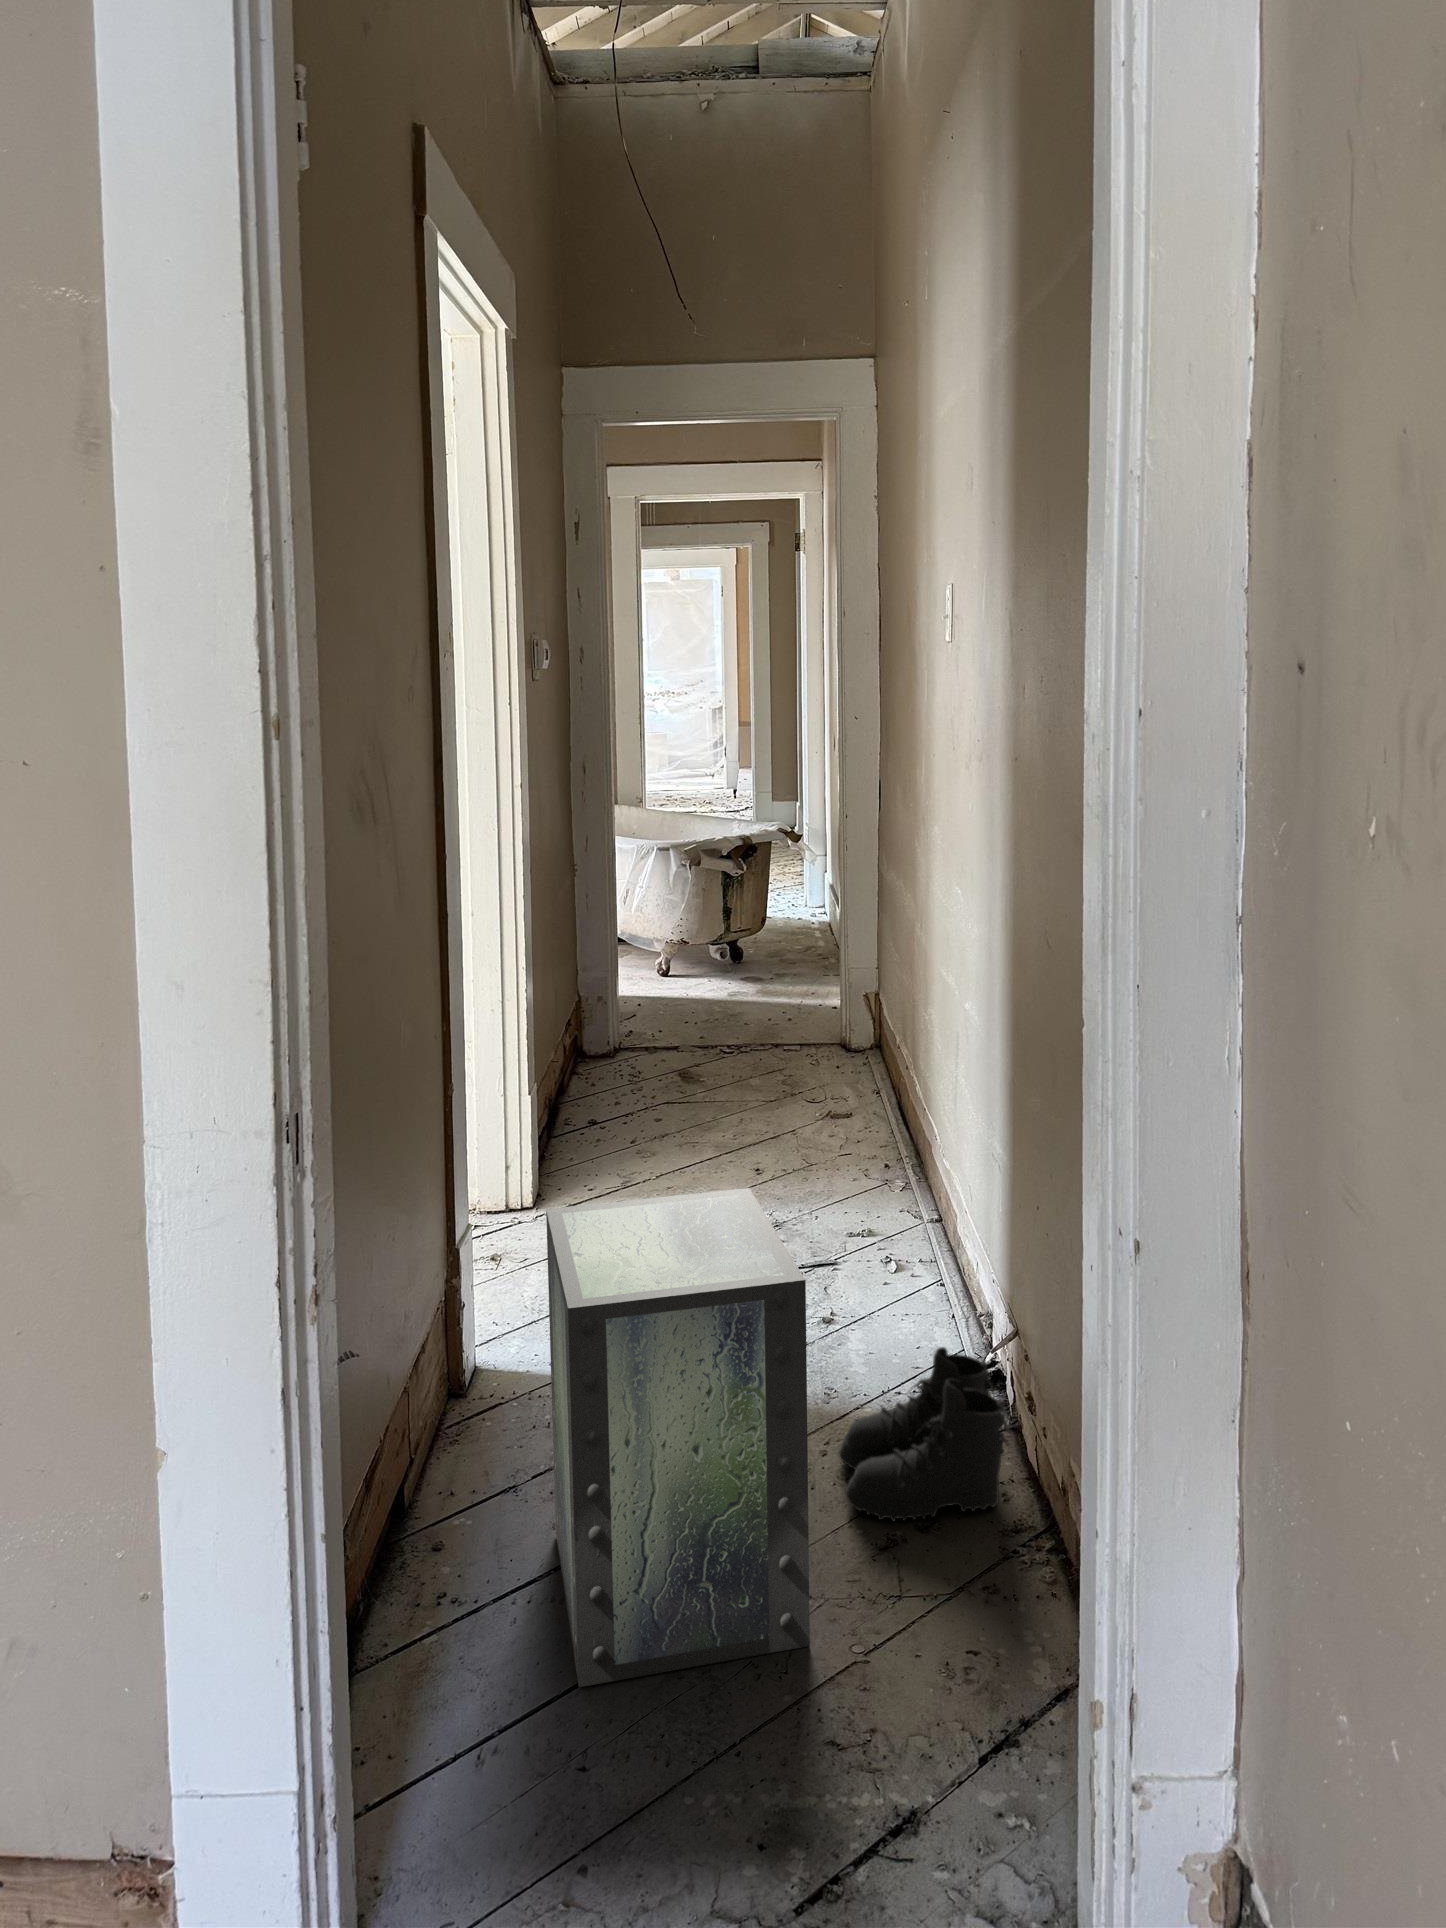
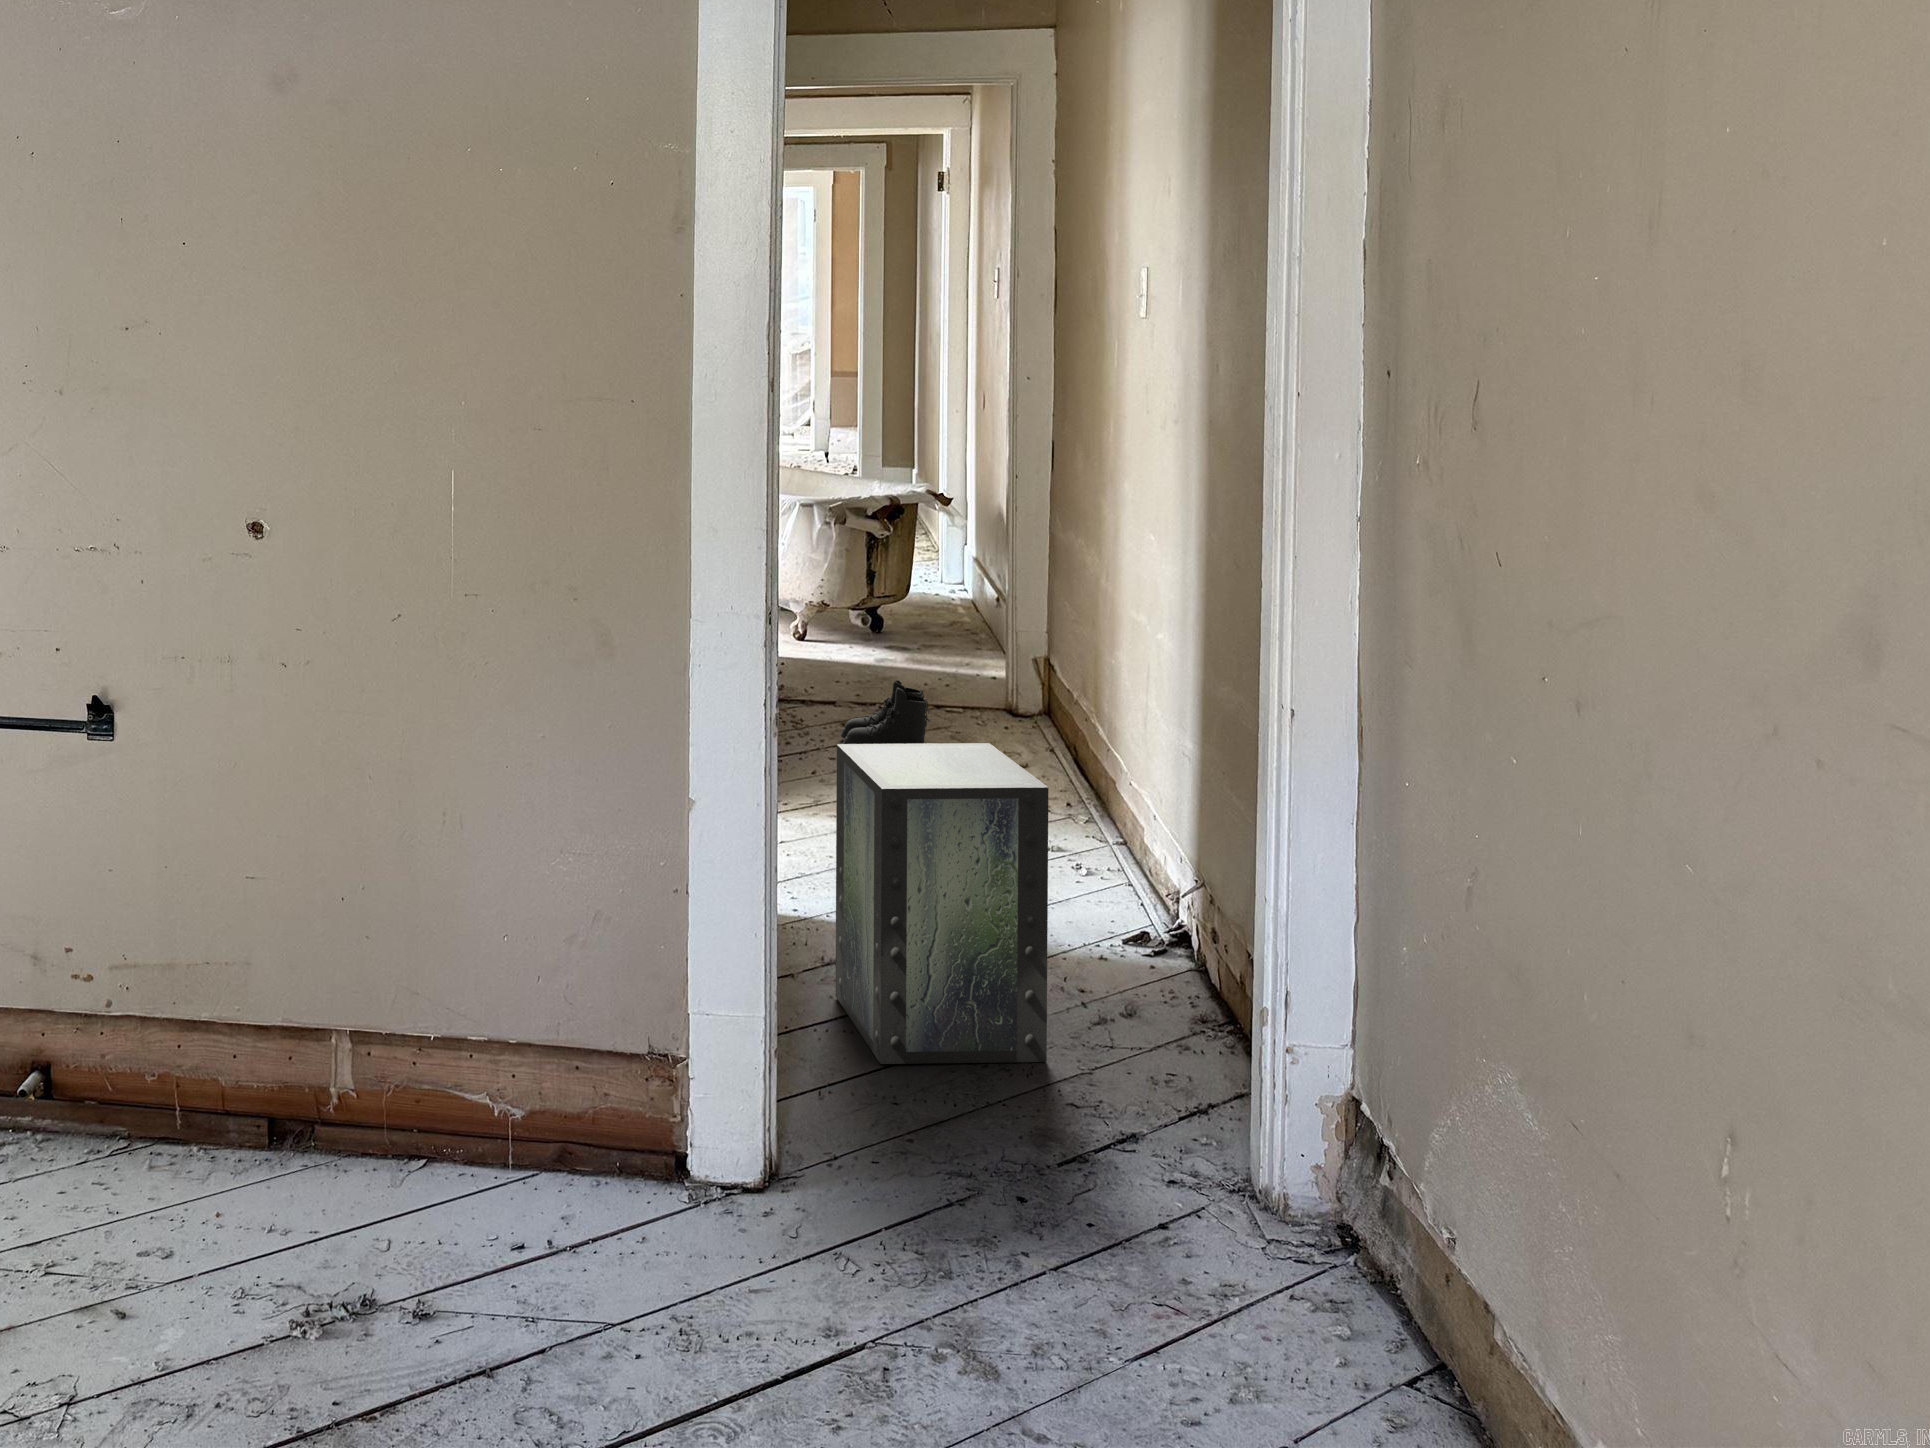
boots: present [839,1347,1010,1521] -> present [840,680,931,744]

